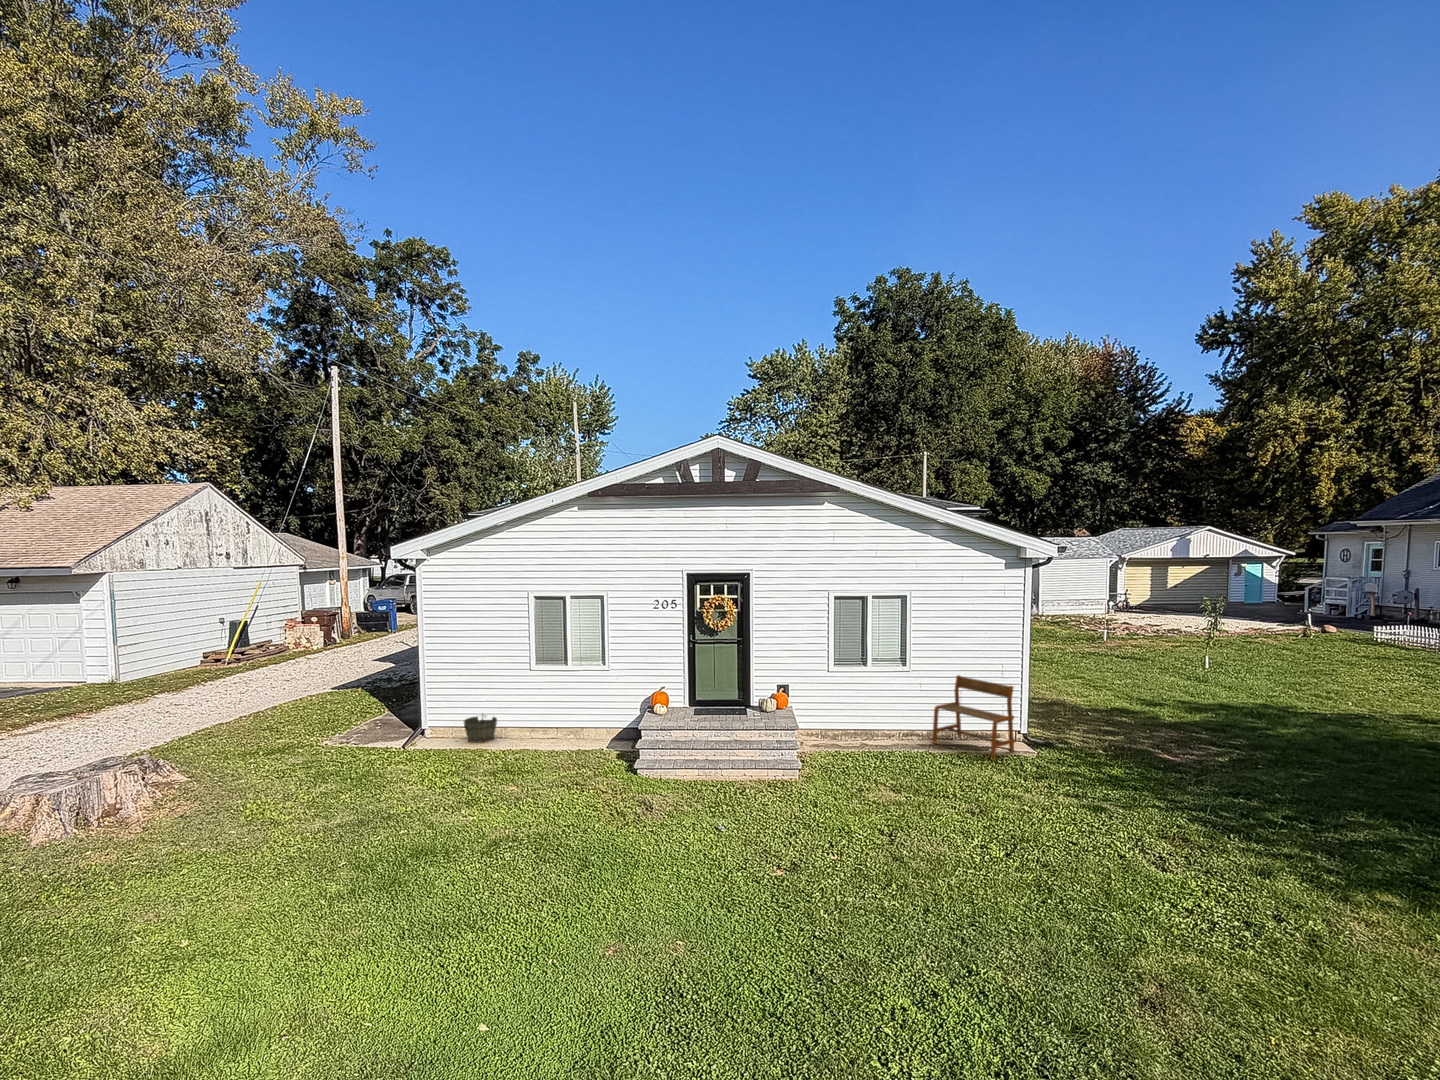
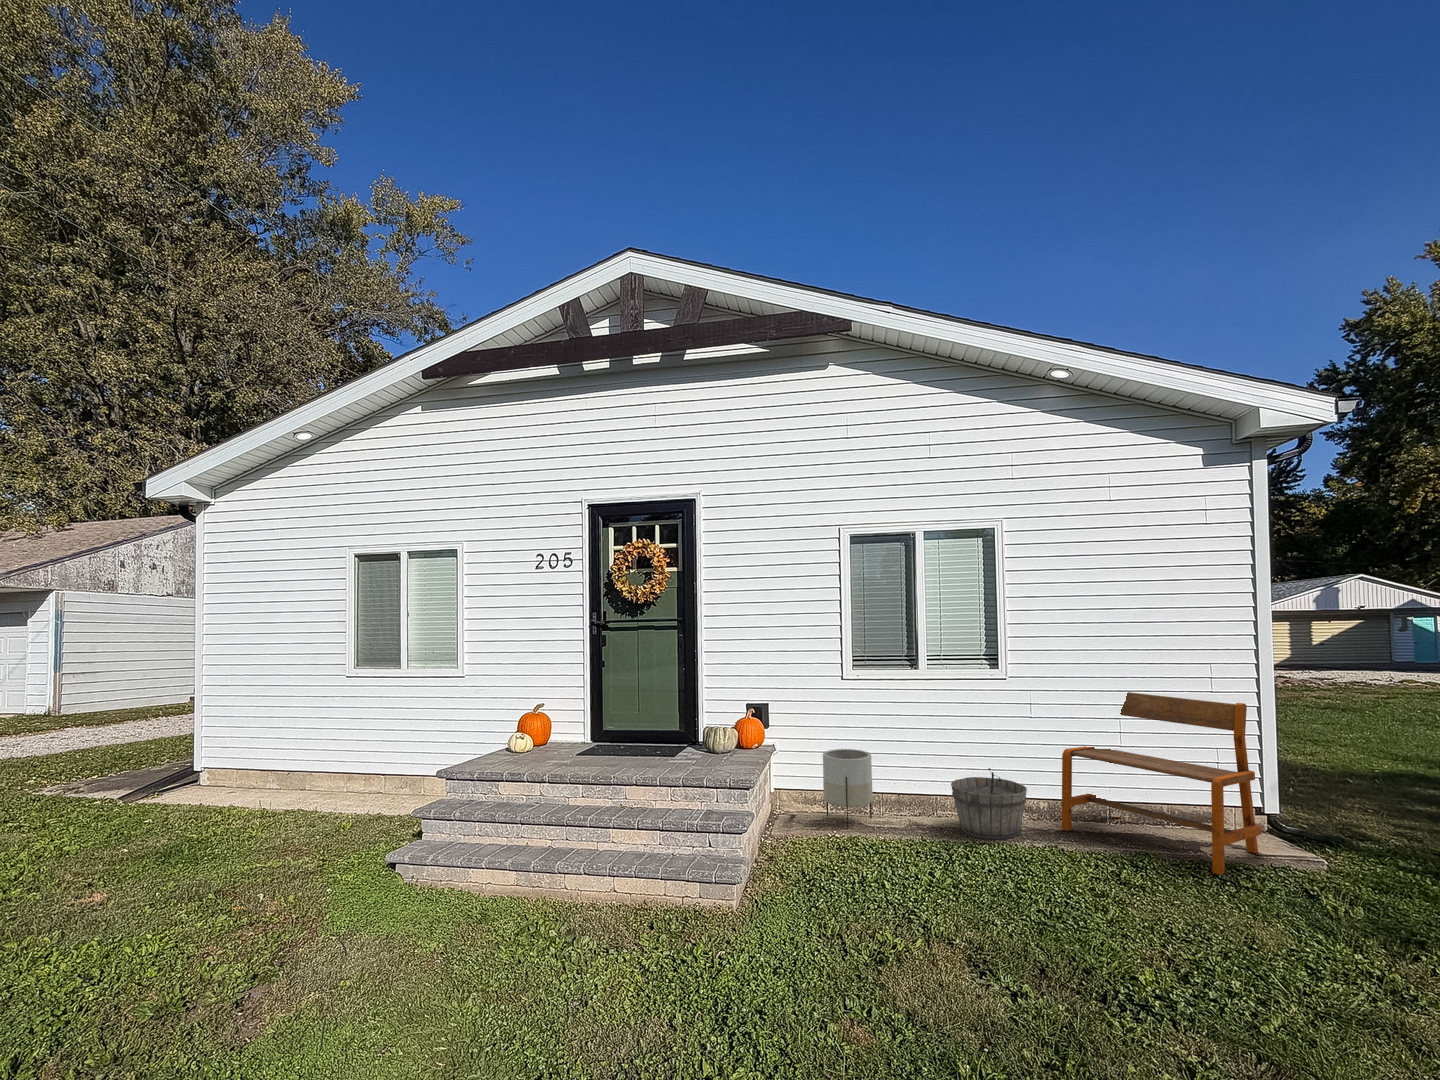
planter: none [818,707,843,746] -> present [823,749,873,829]
wooden bucket: present [464,715,497,743] -> present [951,768,1027,839]

